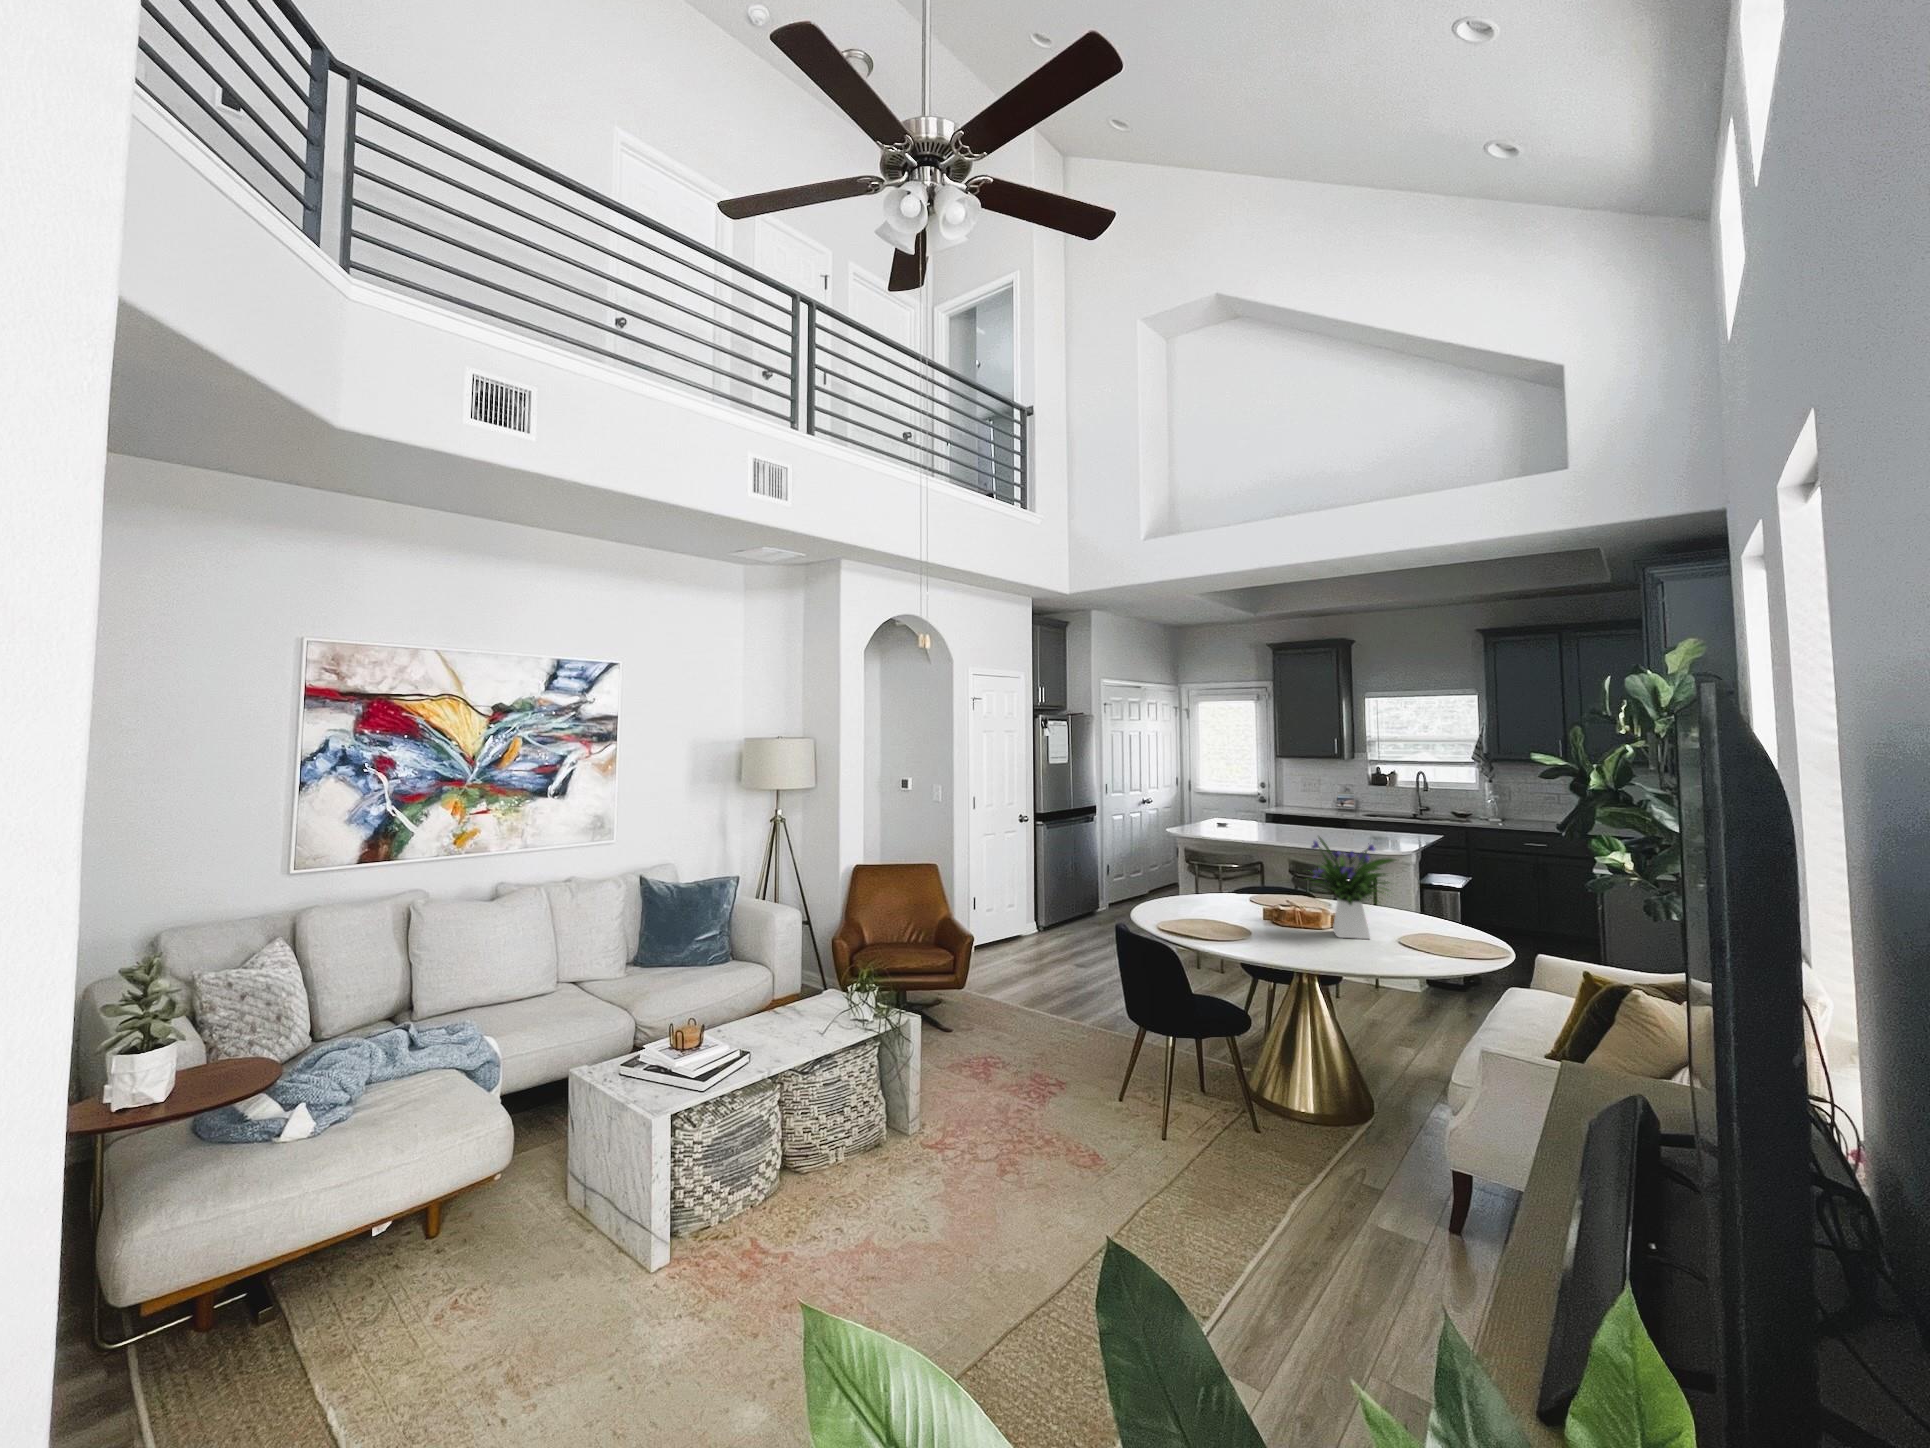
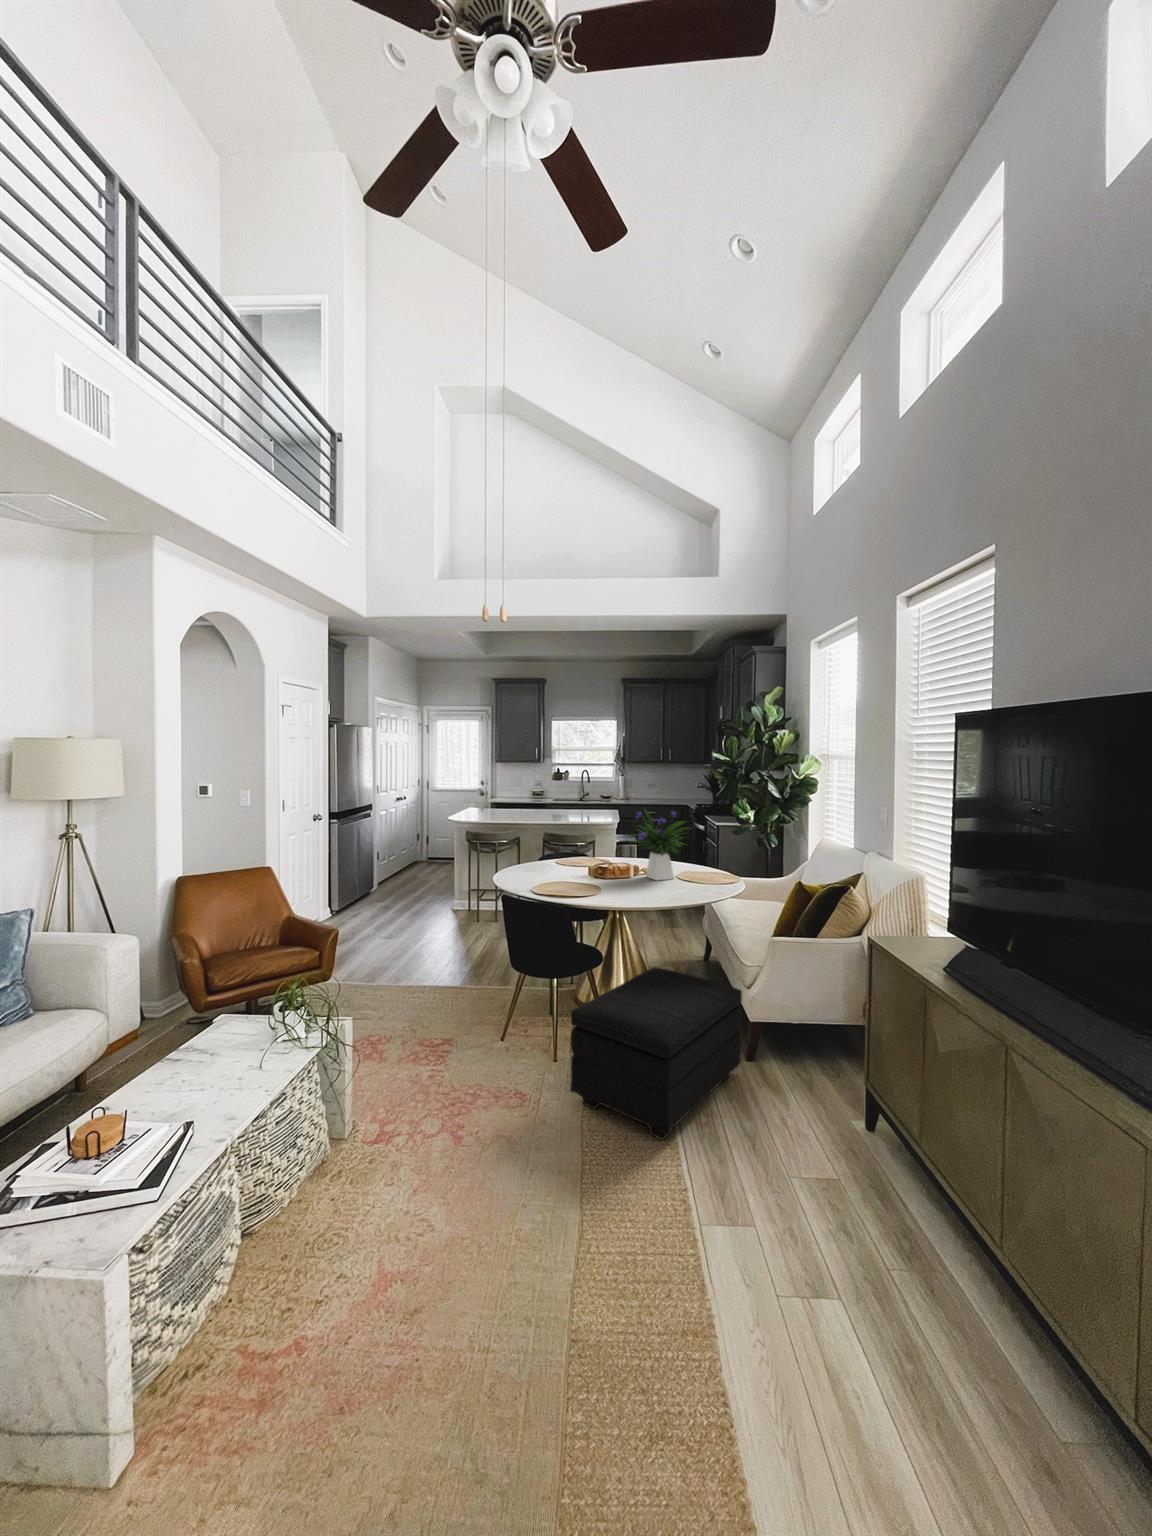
footstool: none [1136,1049,1392,1247] -> present [571,967,742,1140]

